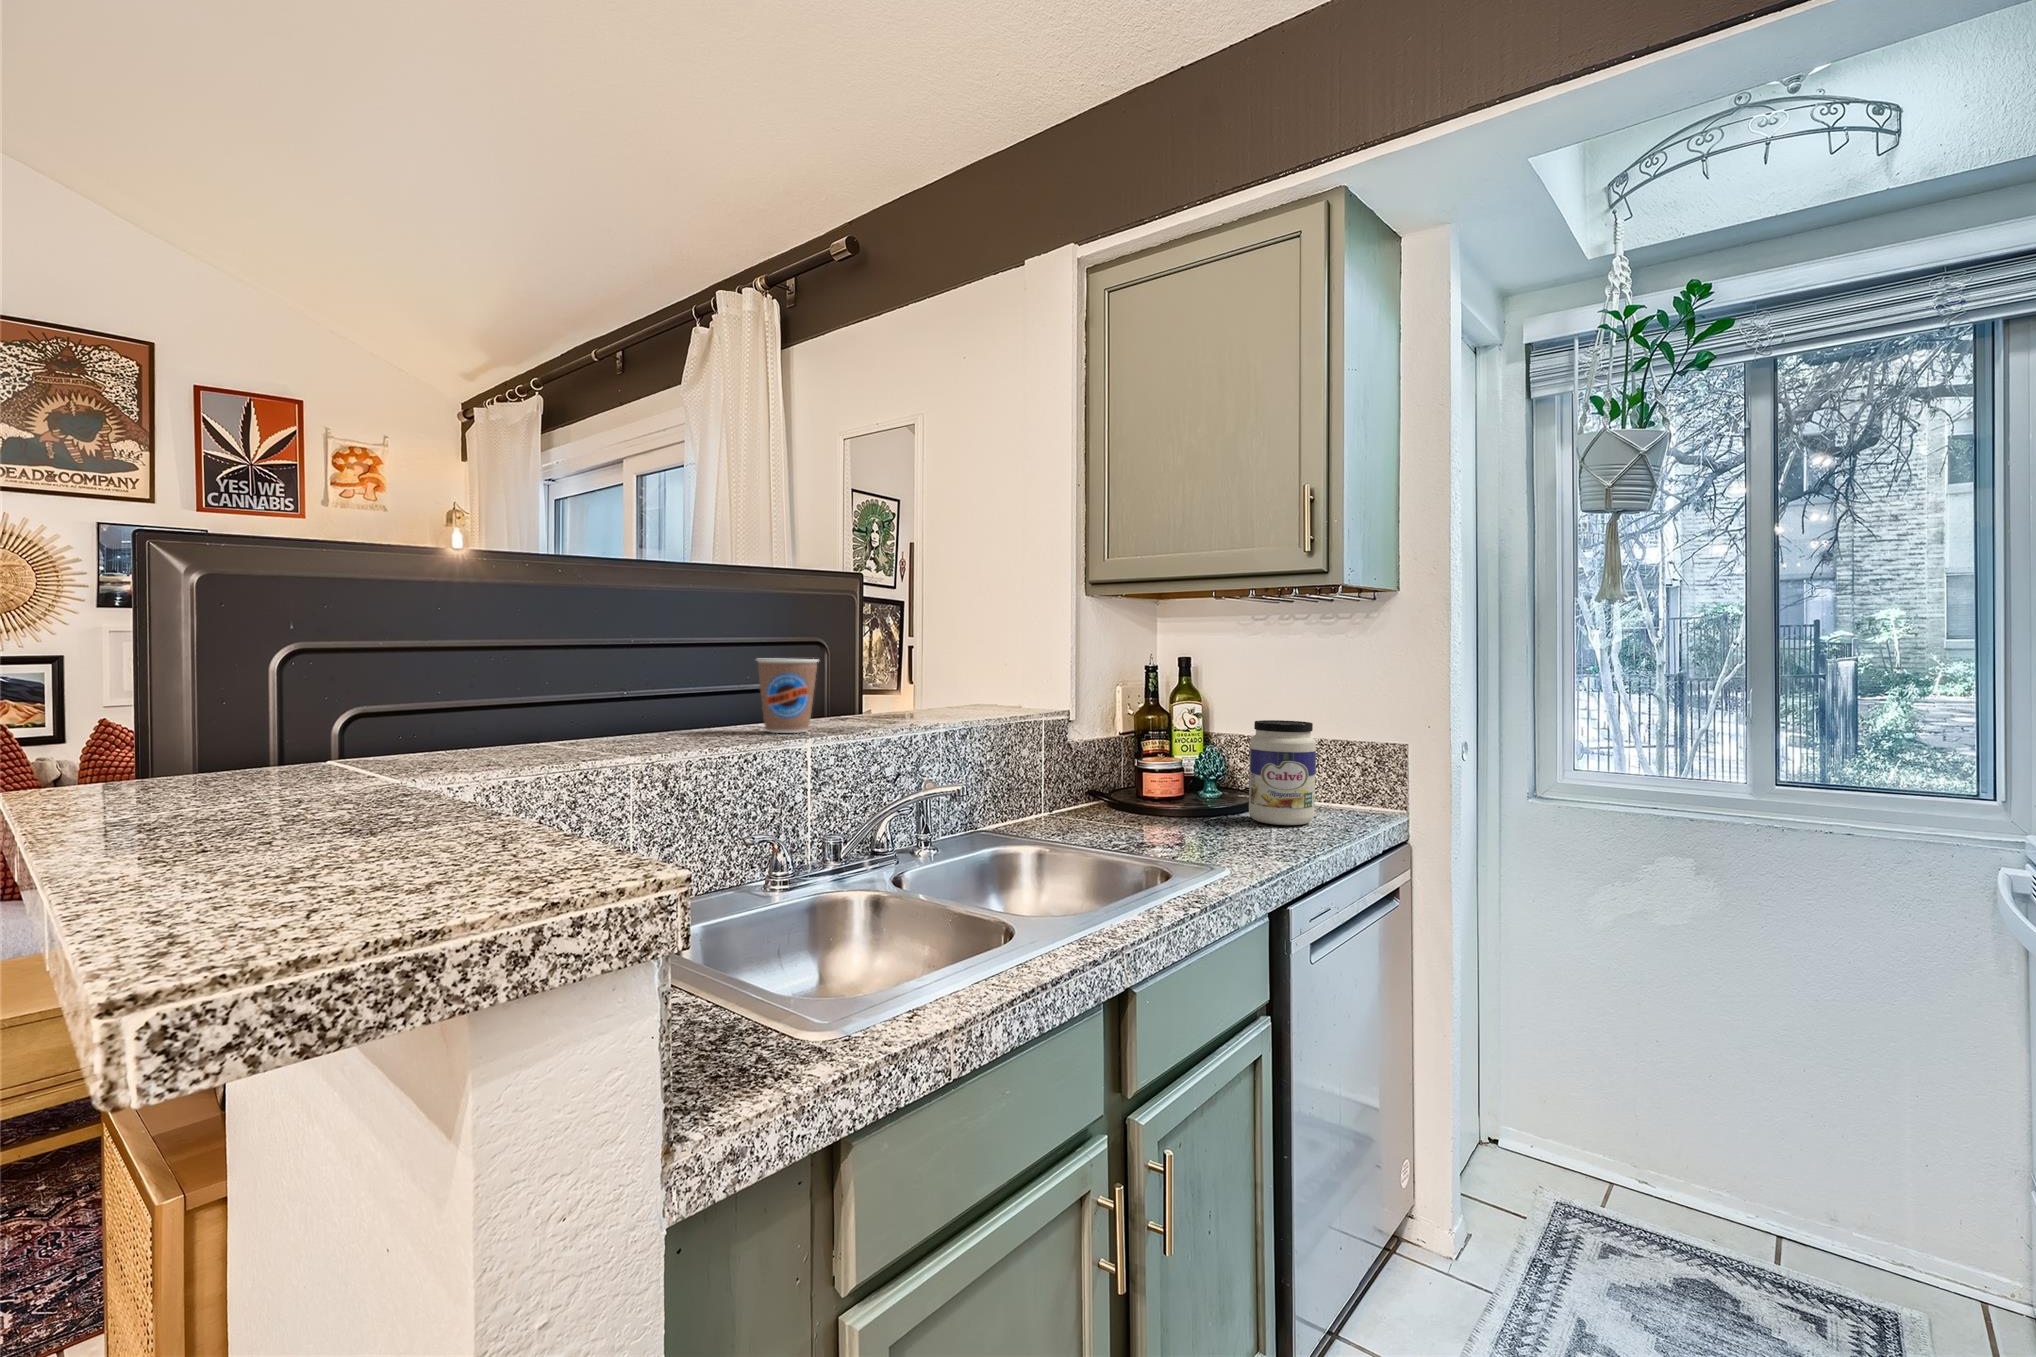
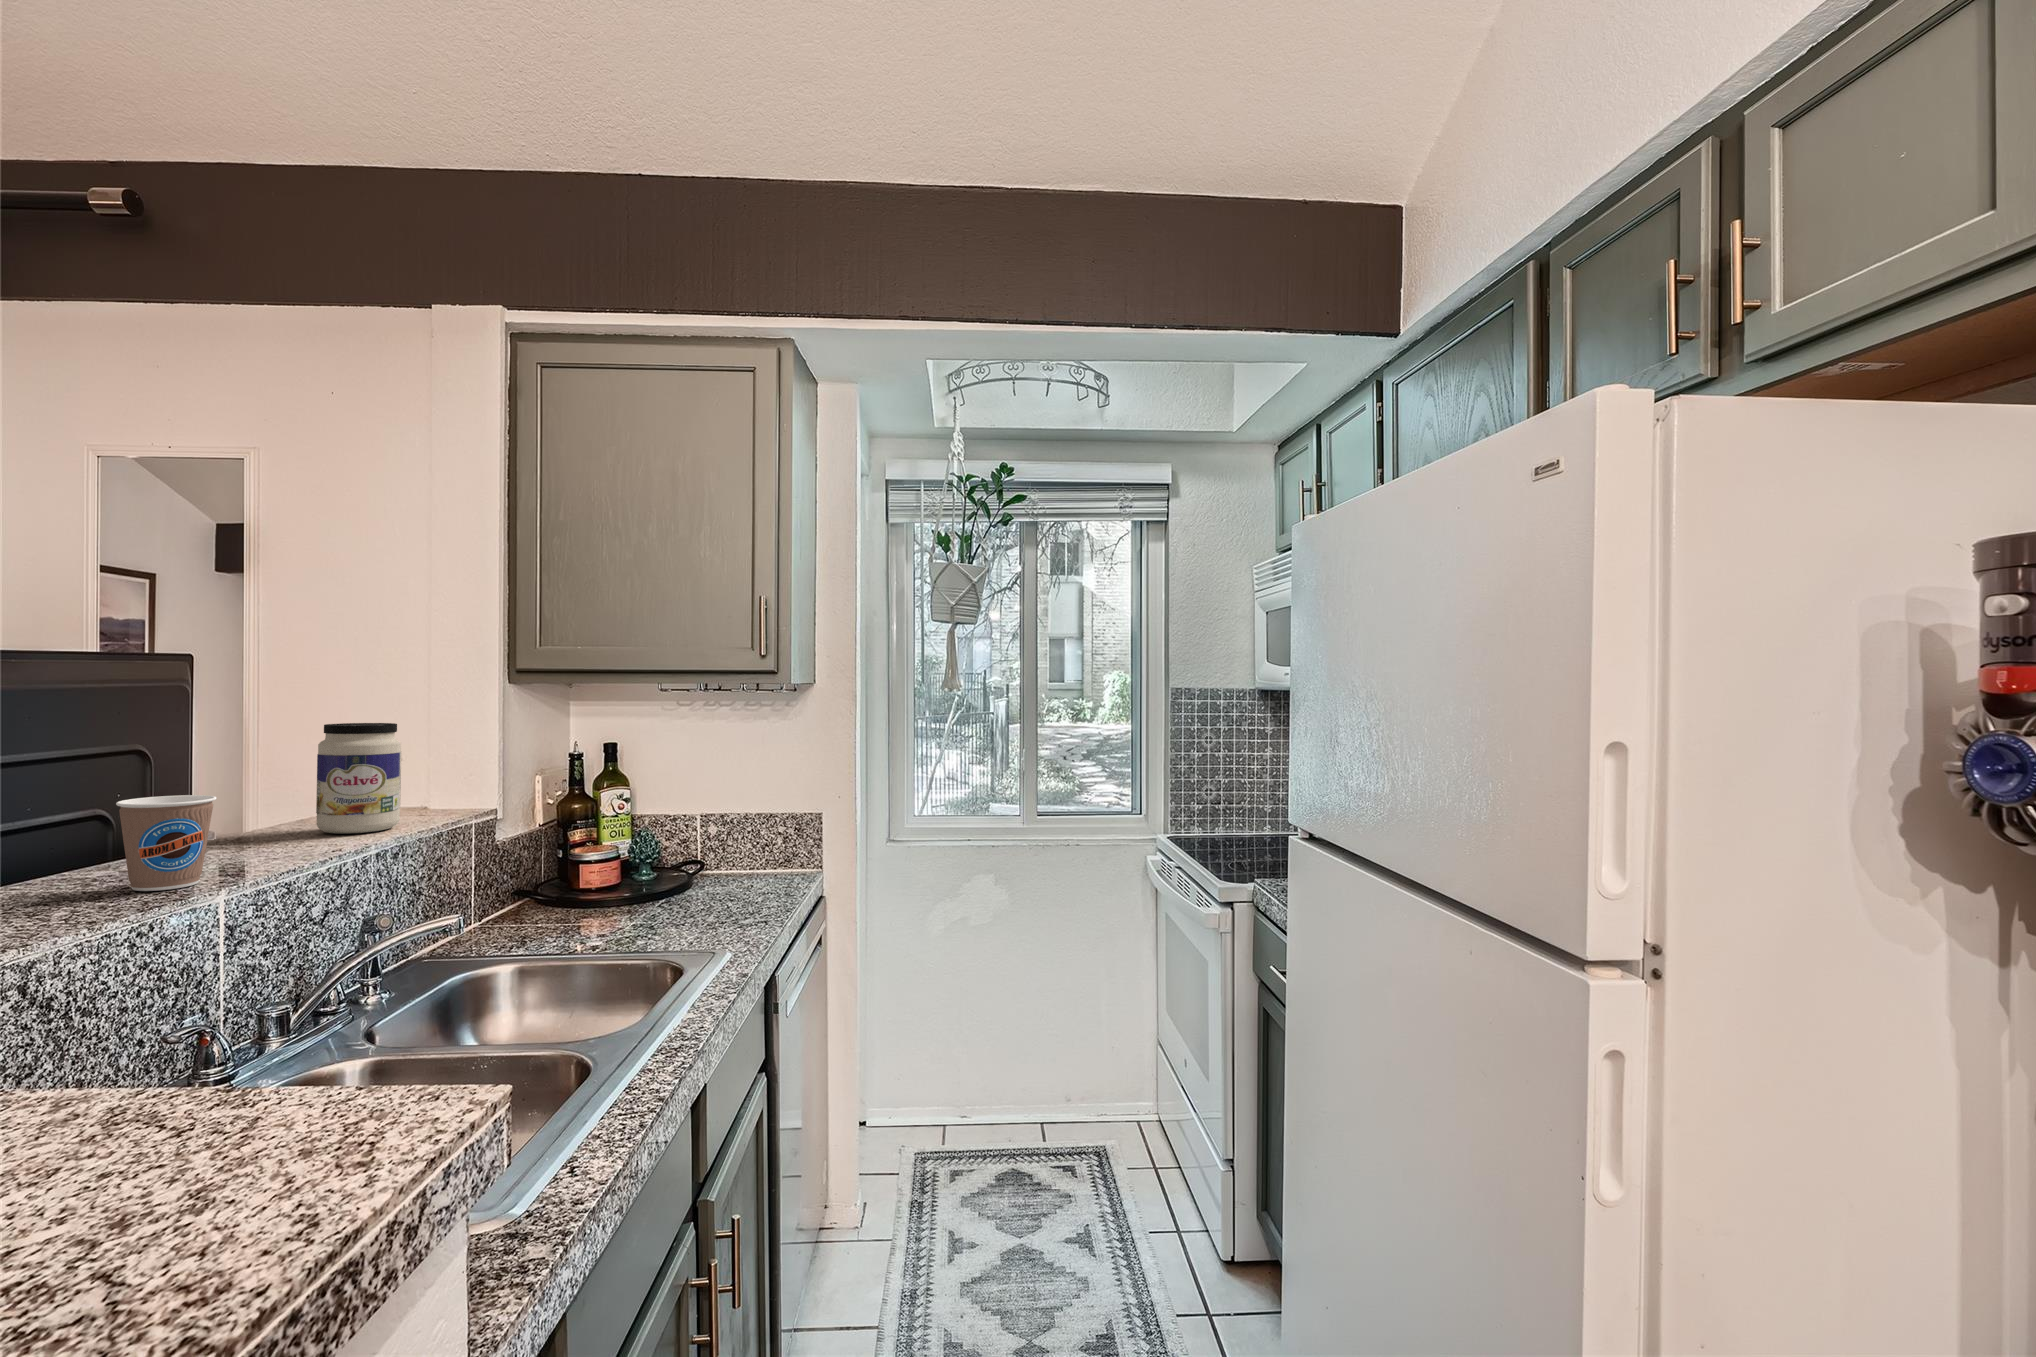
jar: present [1249,720,1316,825] -> present [316,723,401,834]

